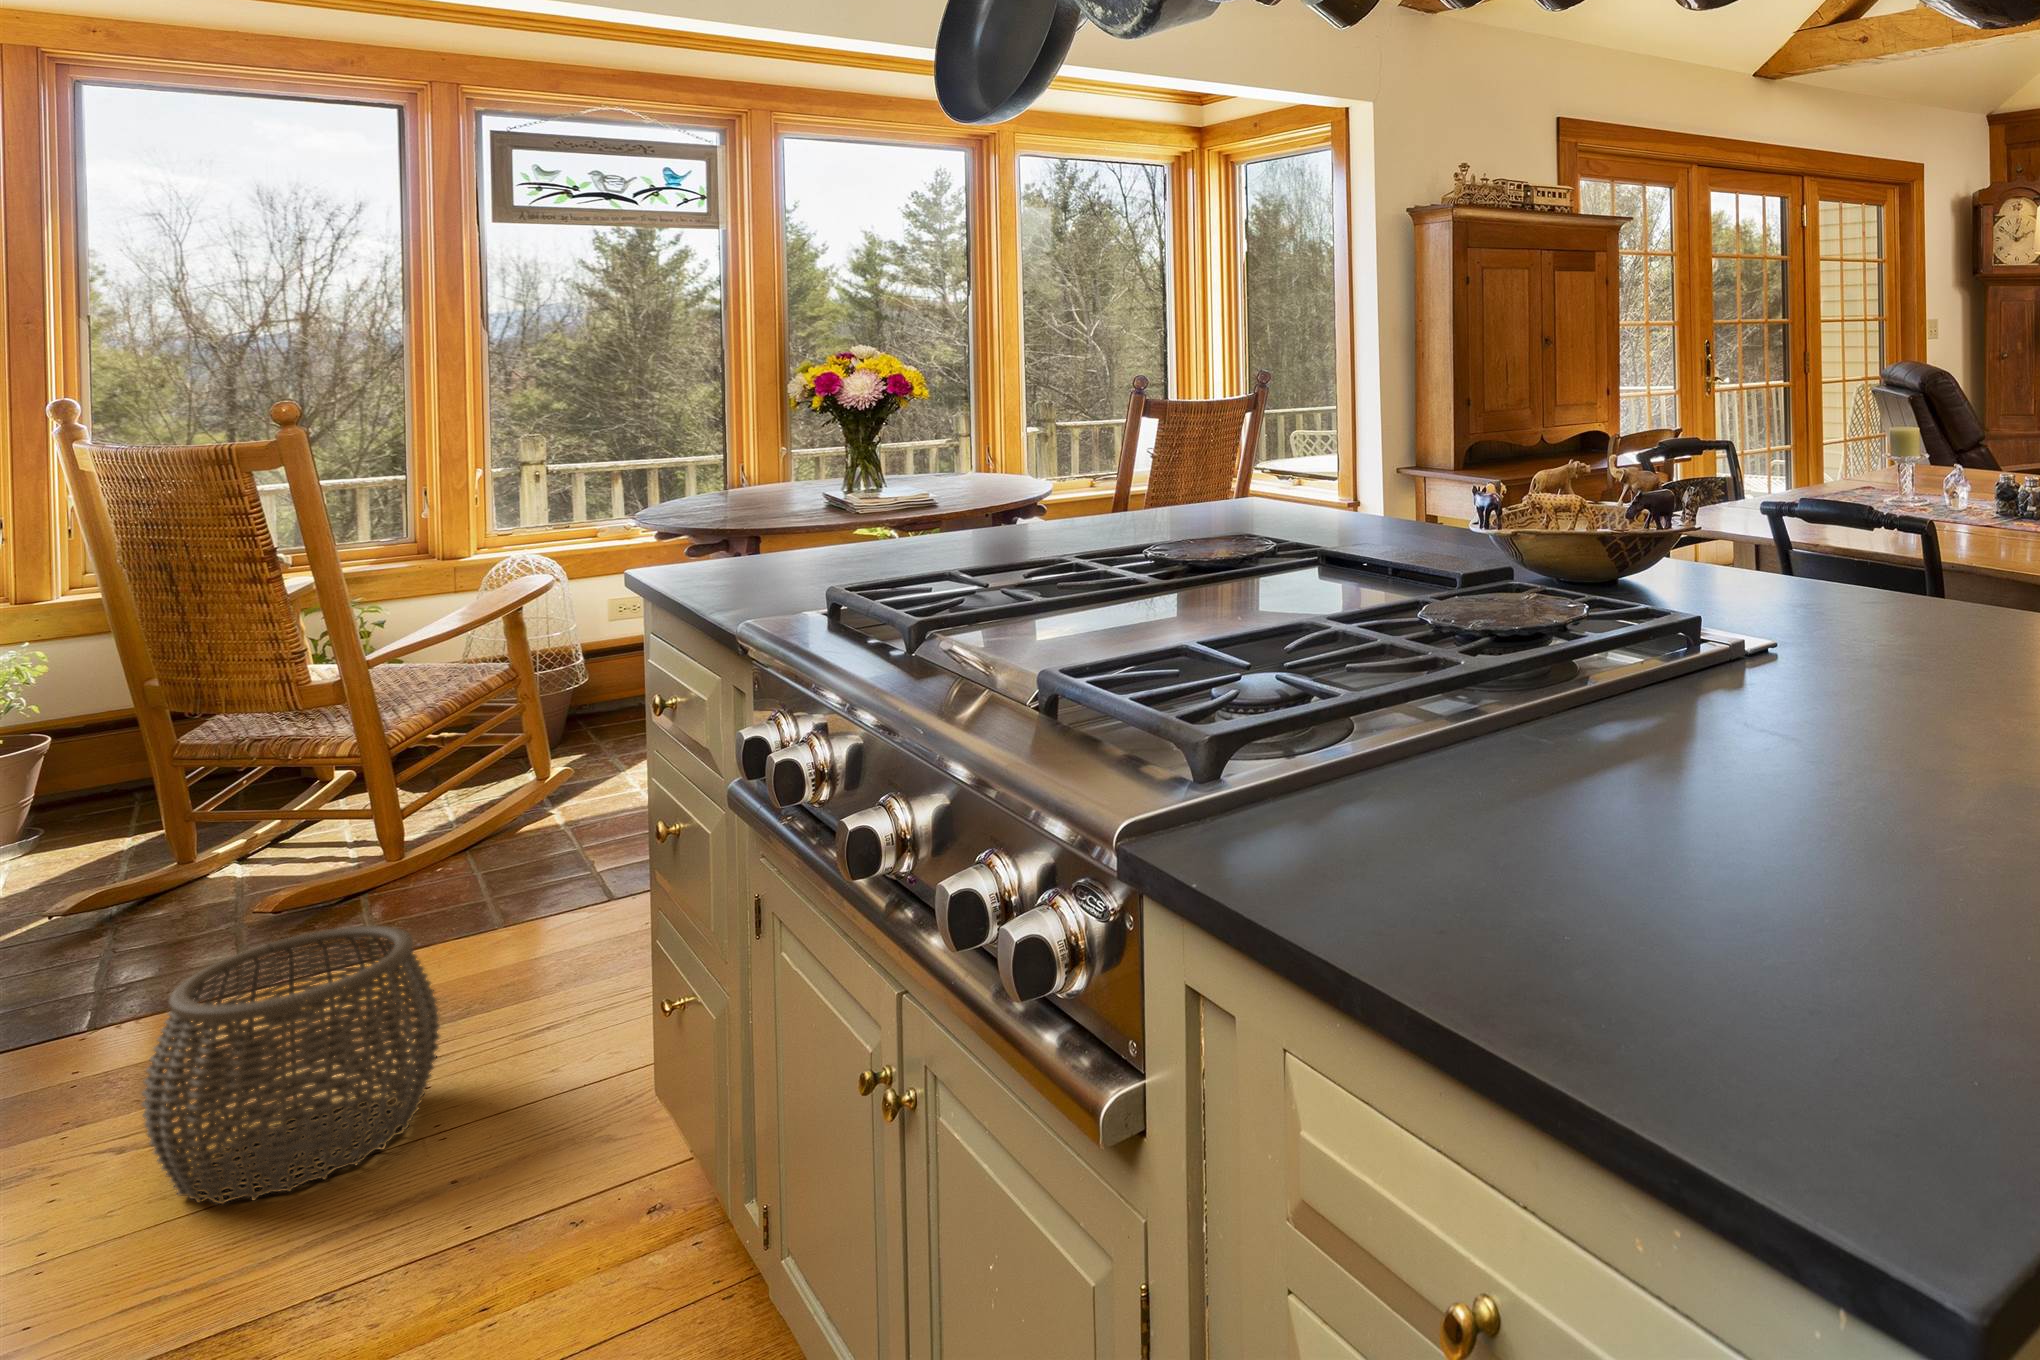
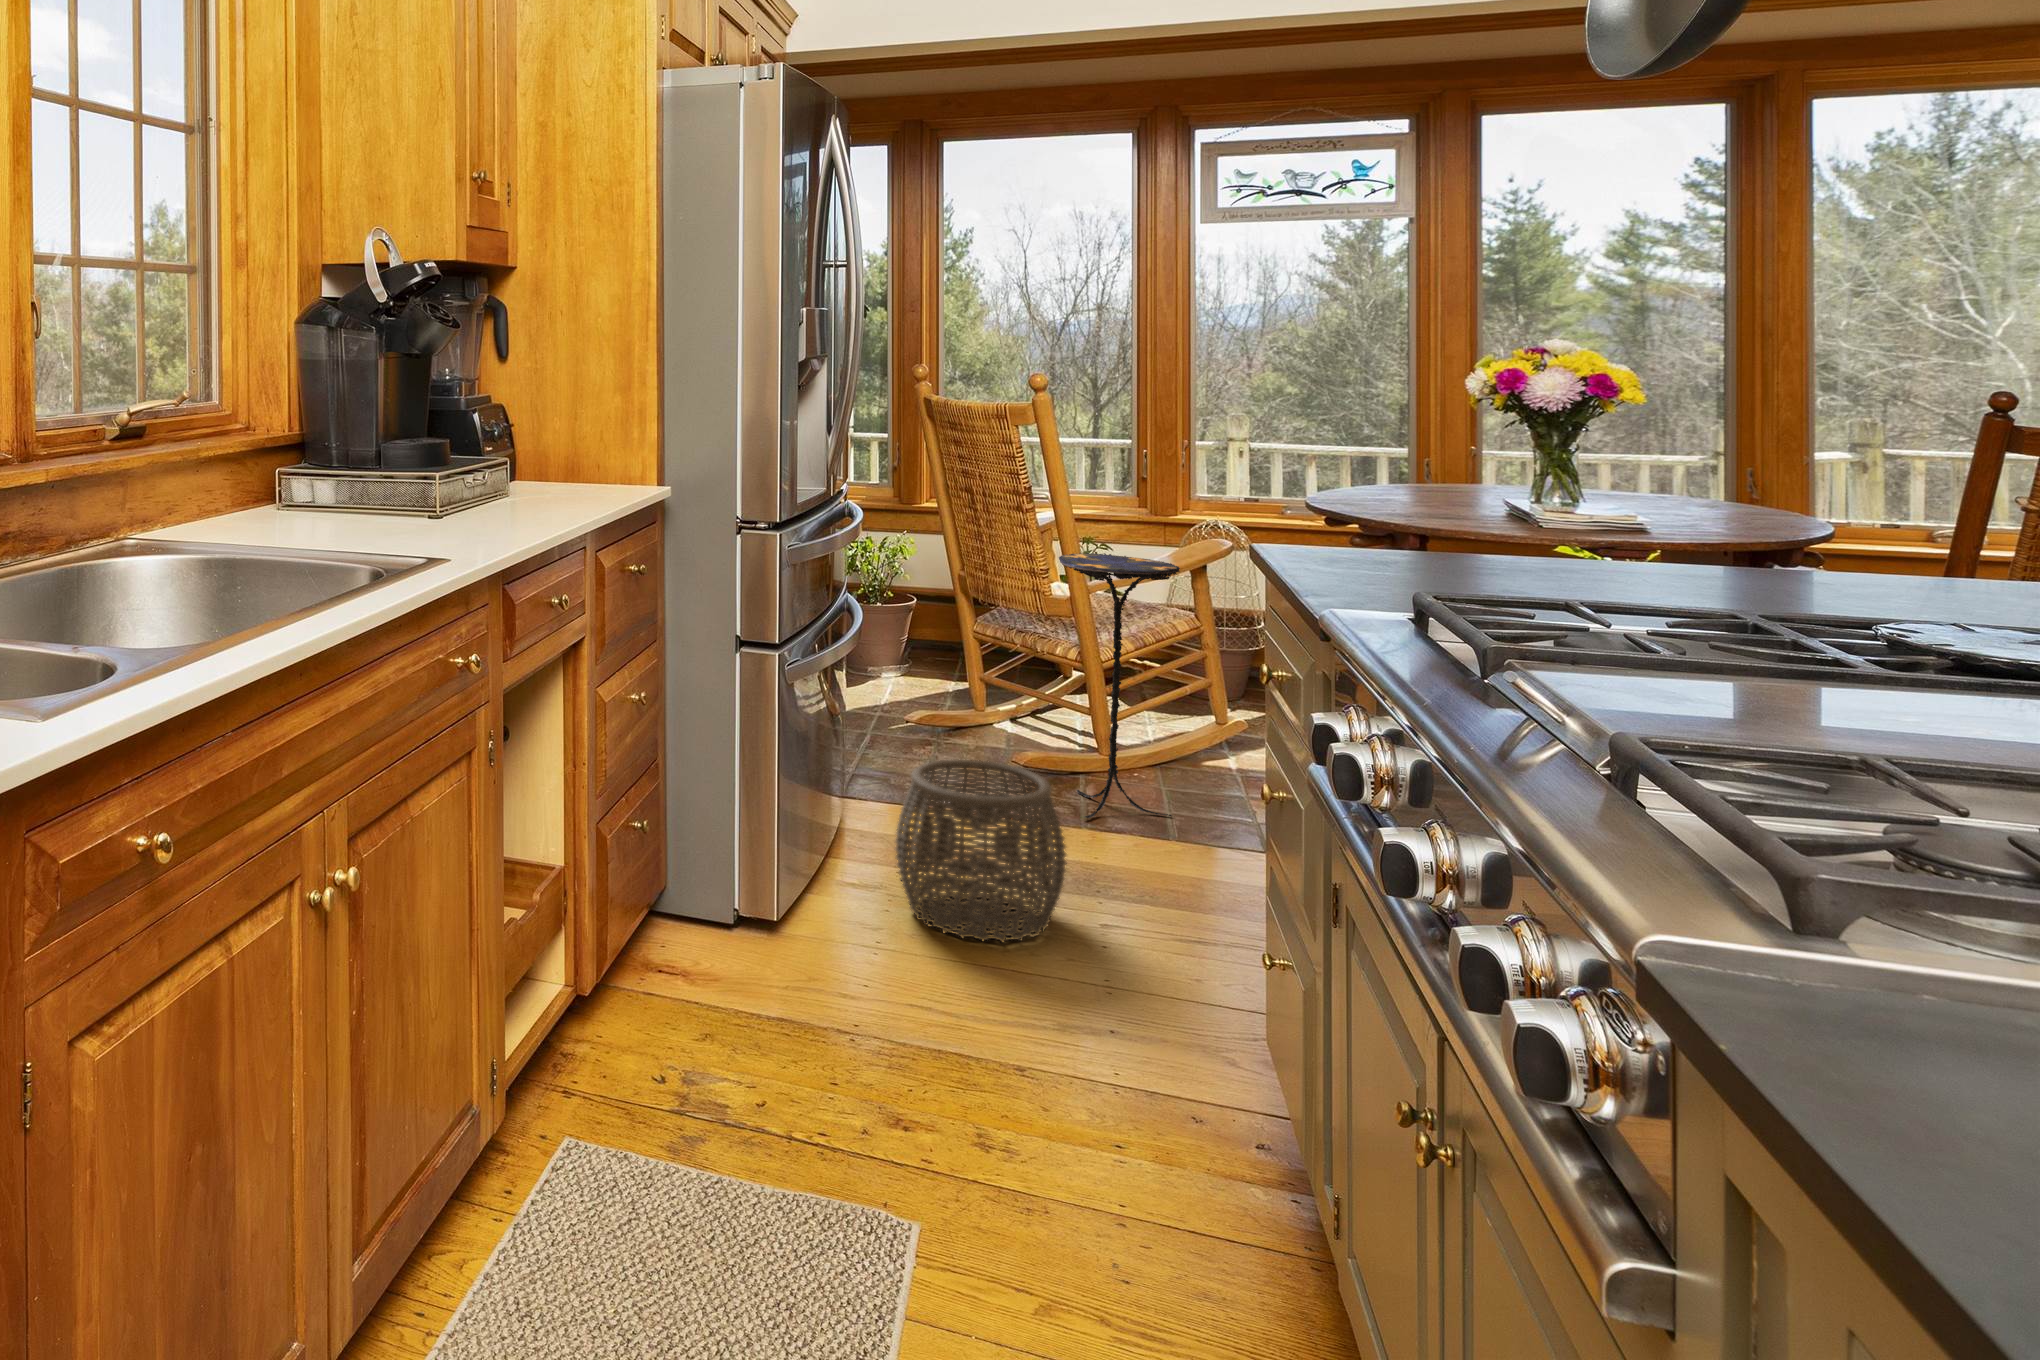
side table: none [338,616,515,949] -> present [1059,553,1180,818]

